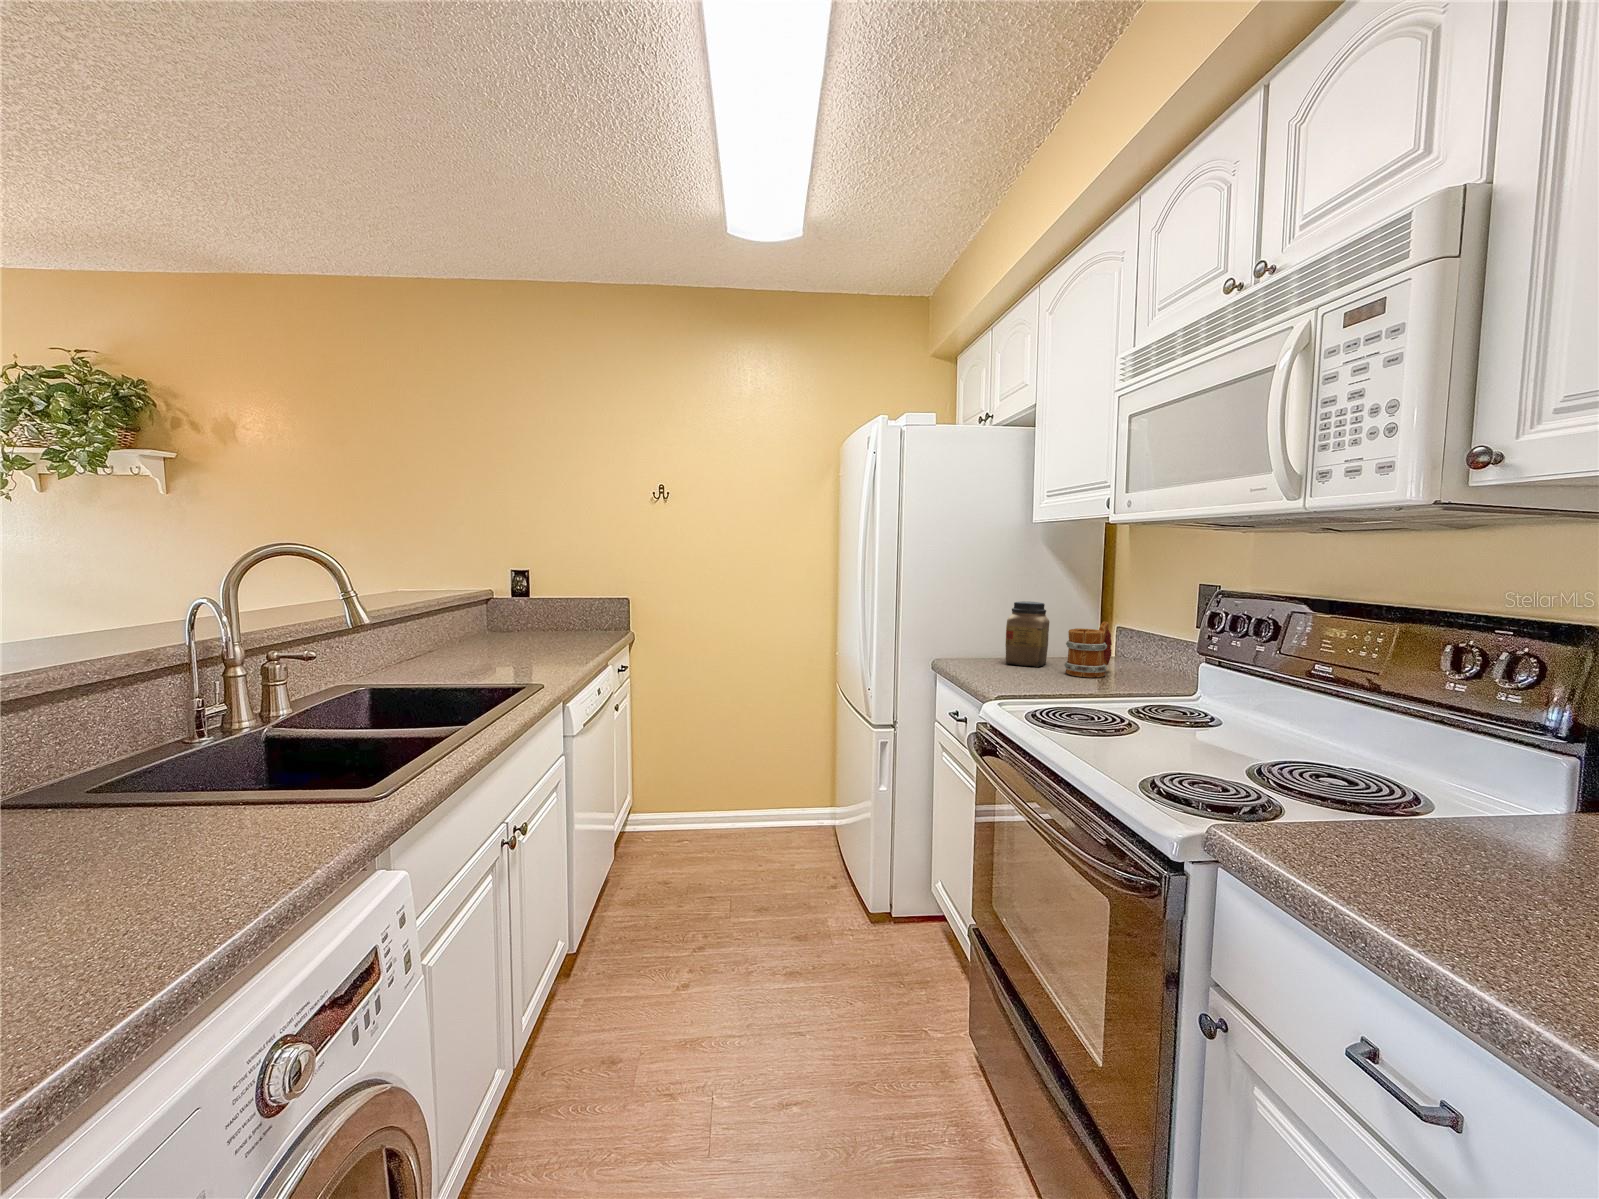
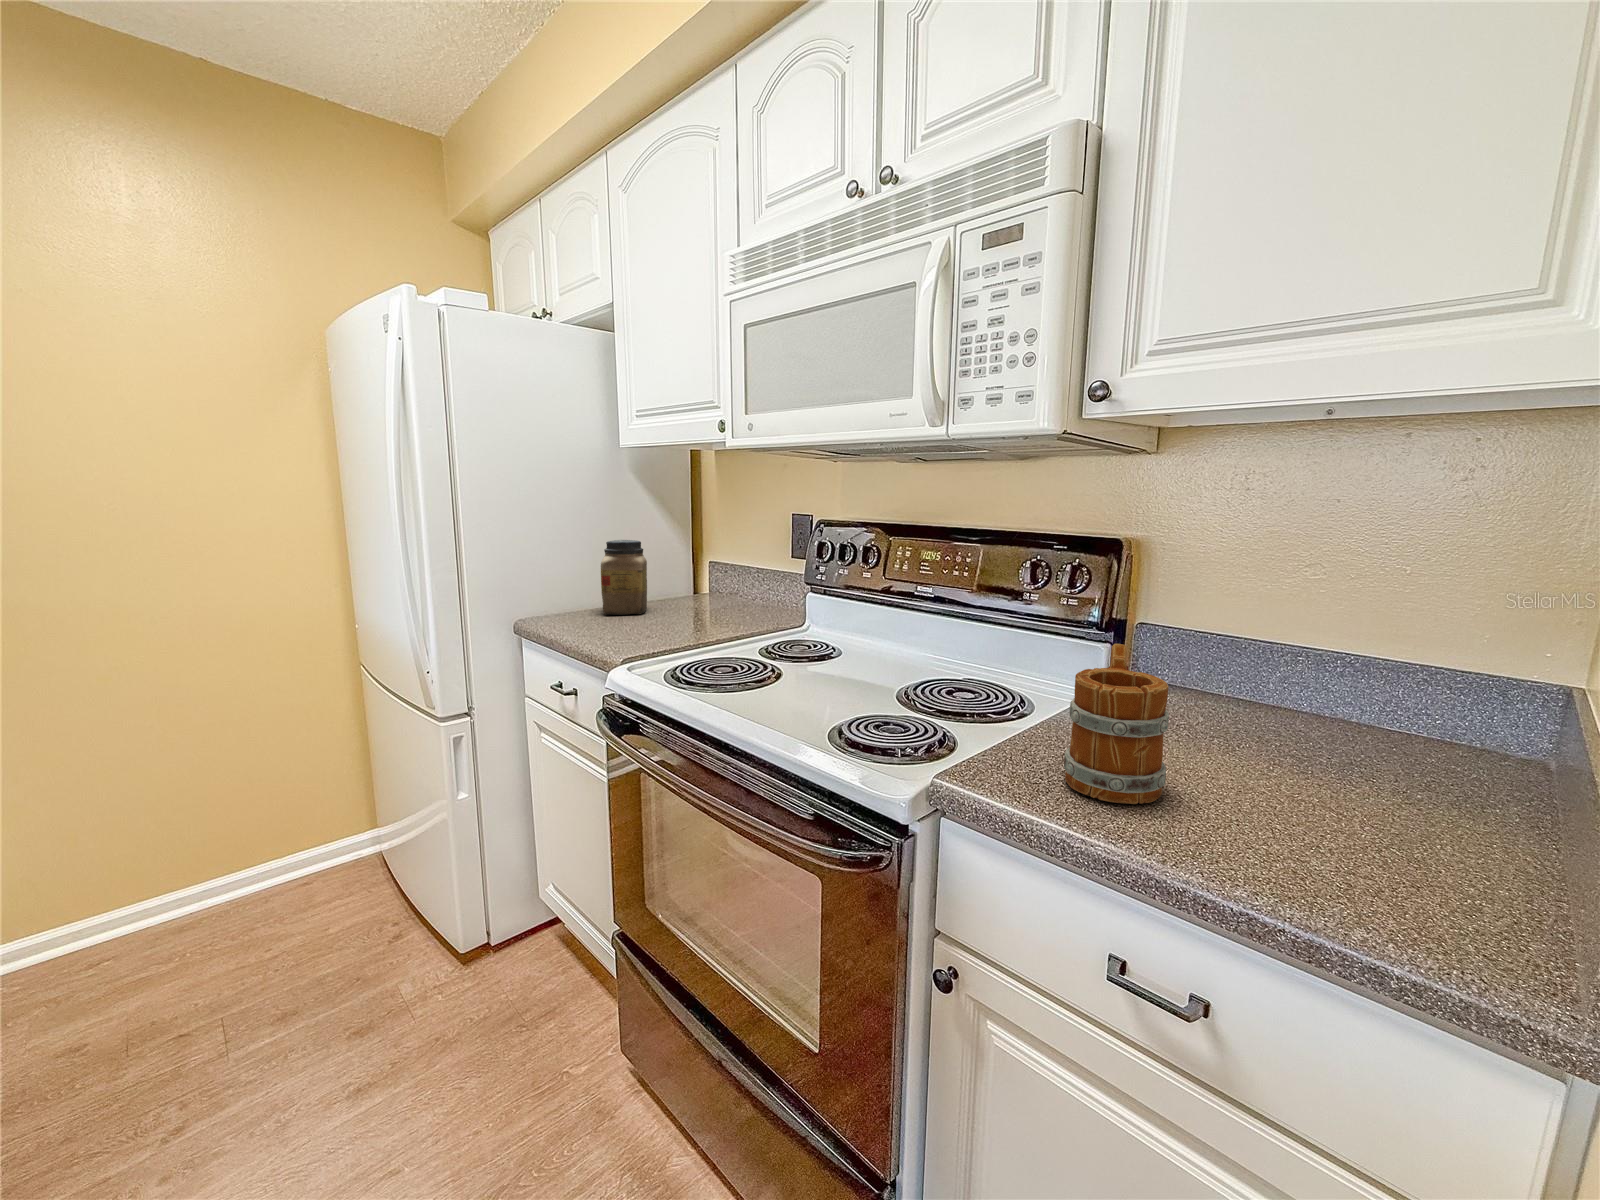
mug: present [1064,622,1112,678] -> present [1064,644,1169,804]

